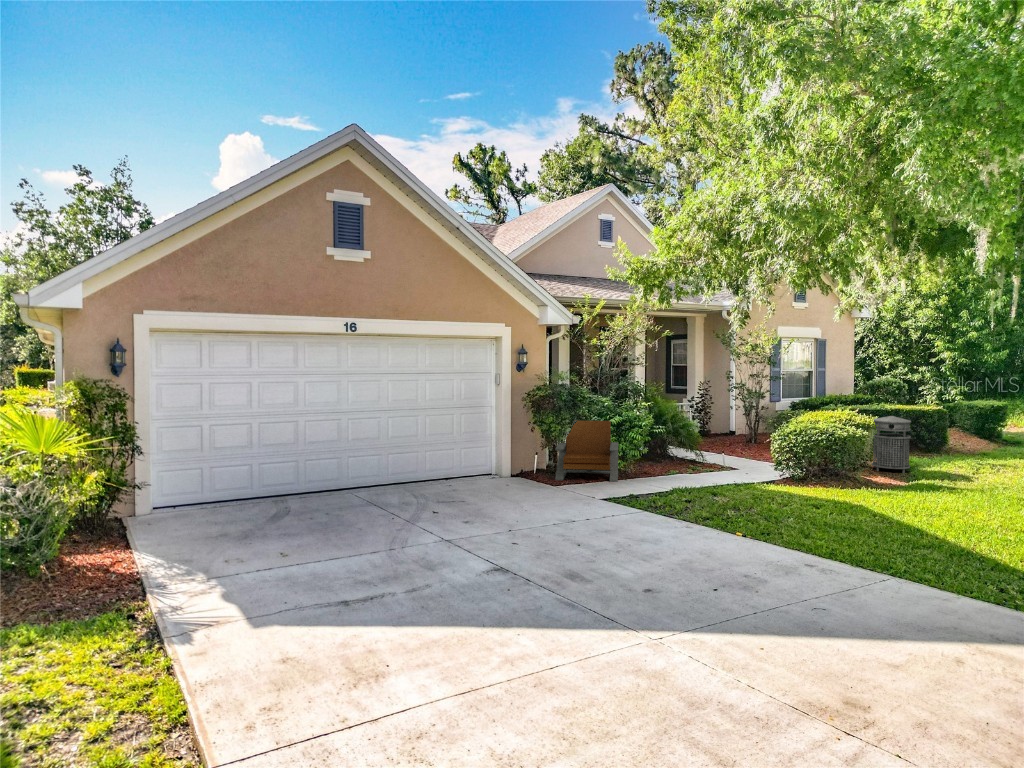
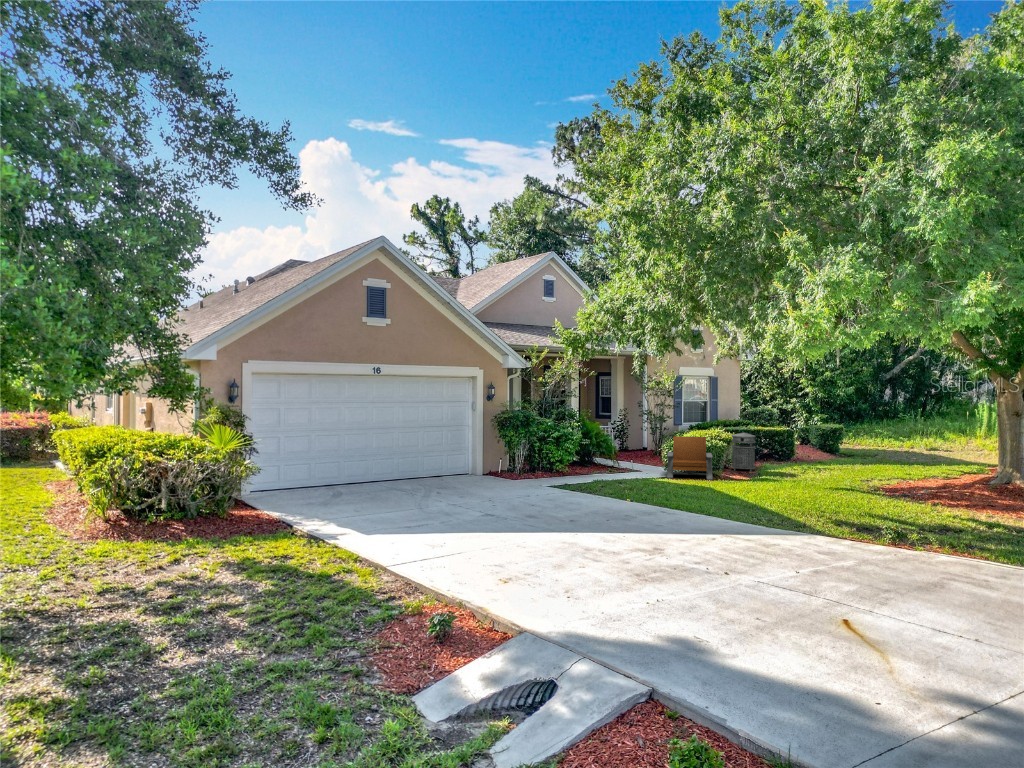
lounge chair: present [555,421,618,482] -> present [667,436,713,480]

